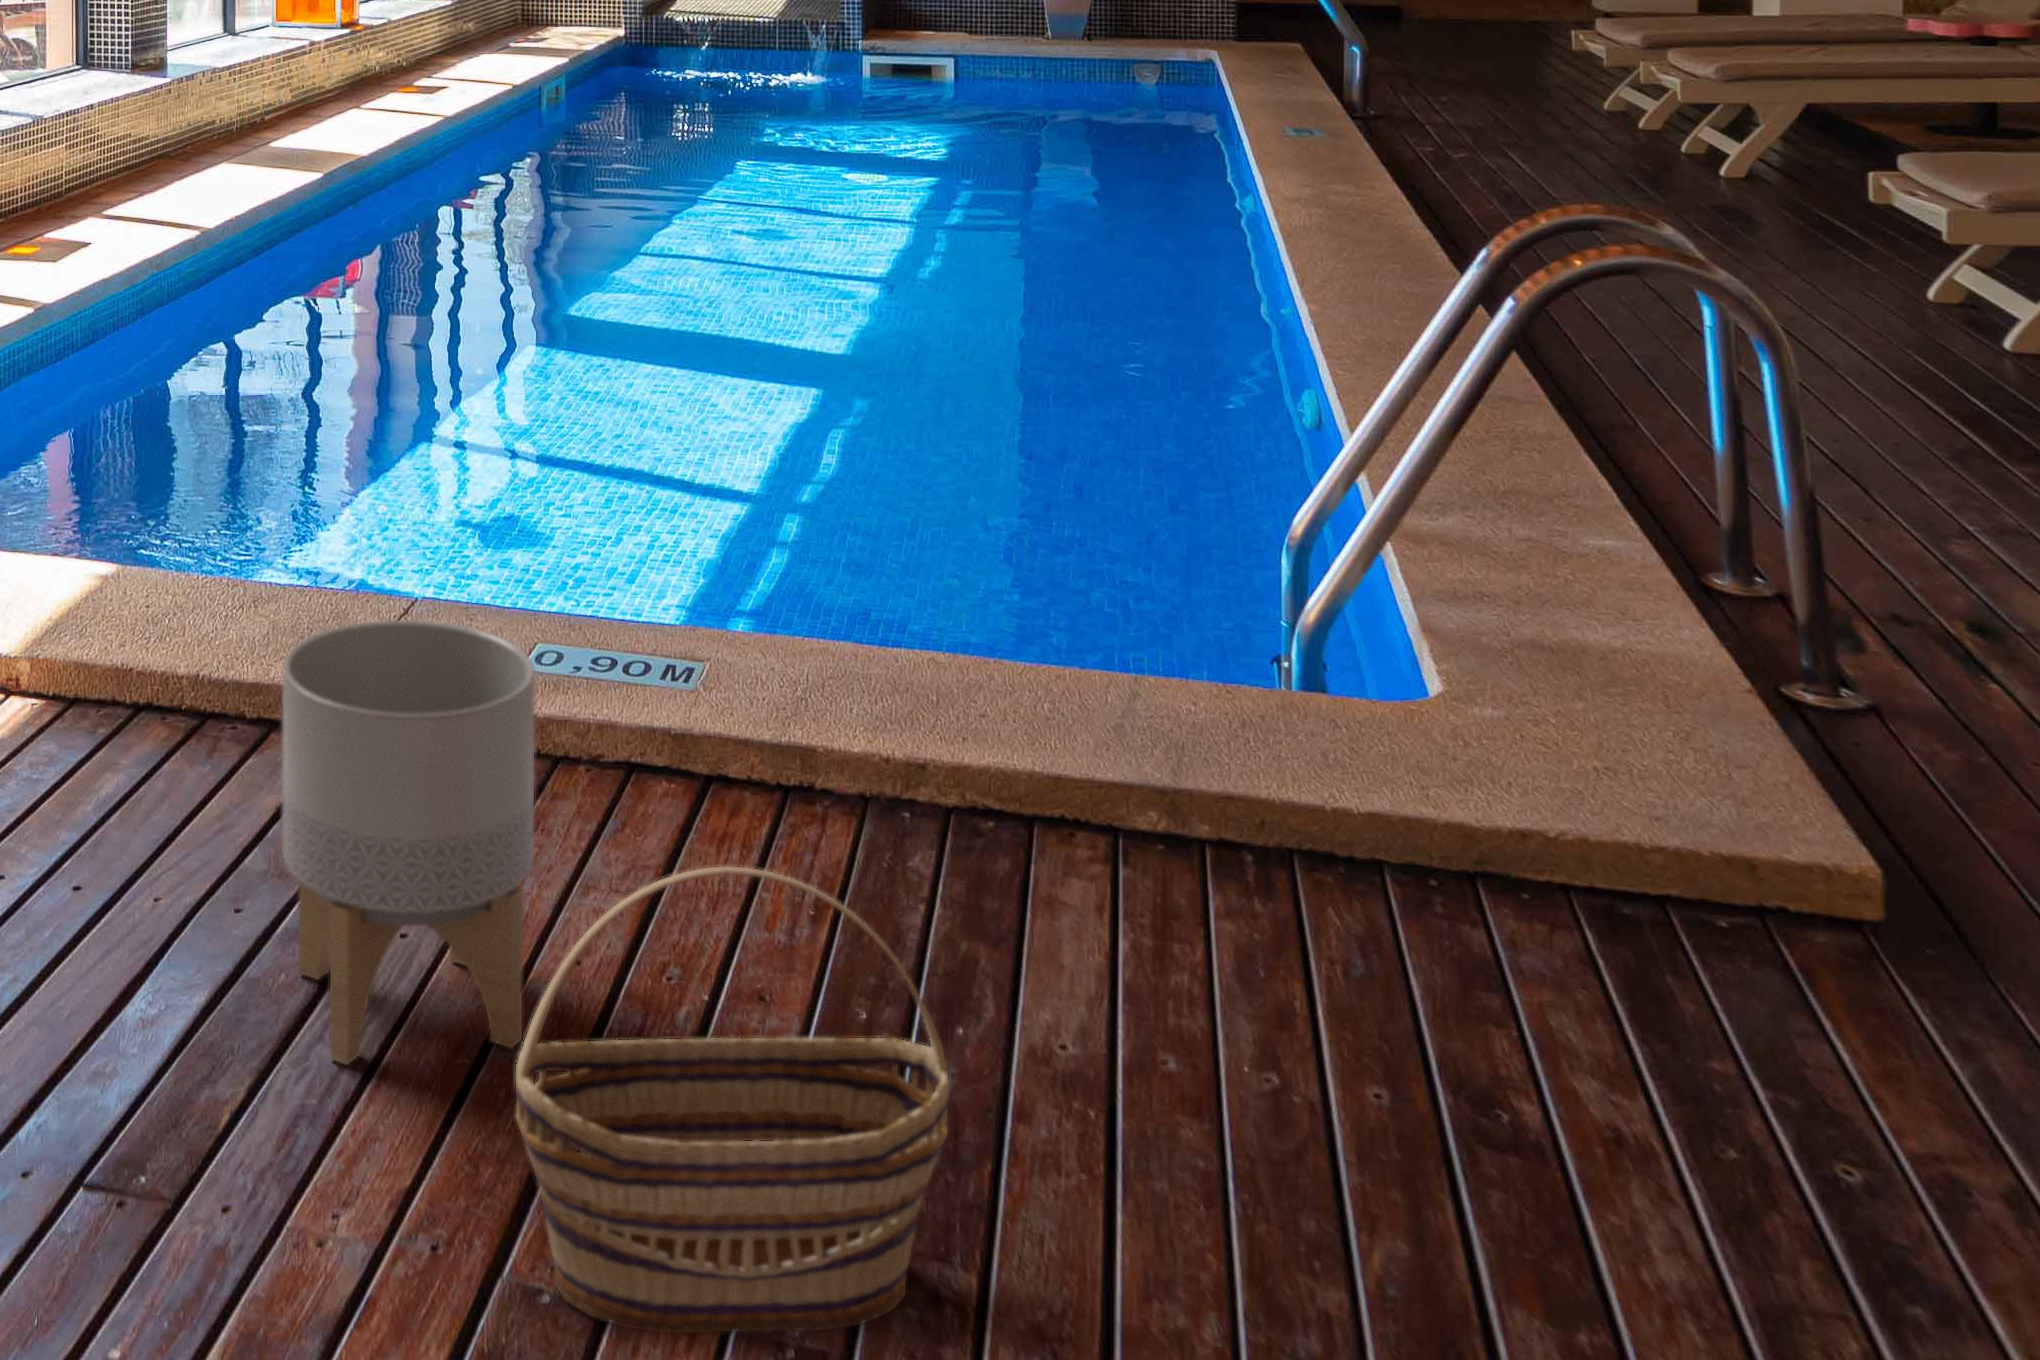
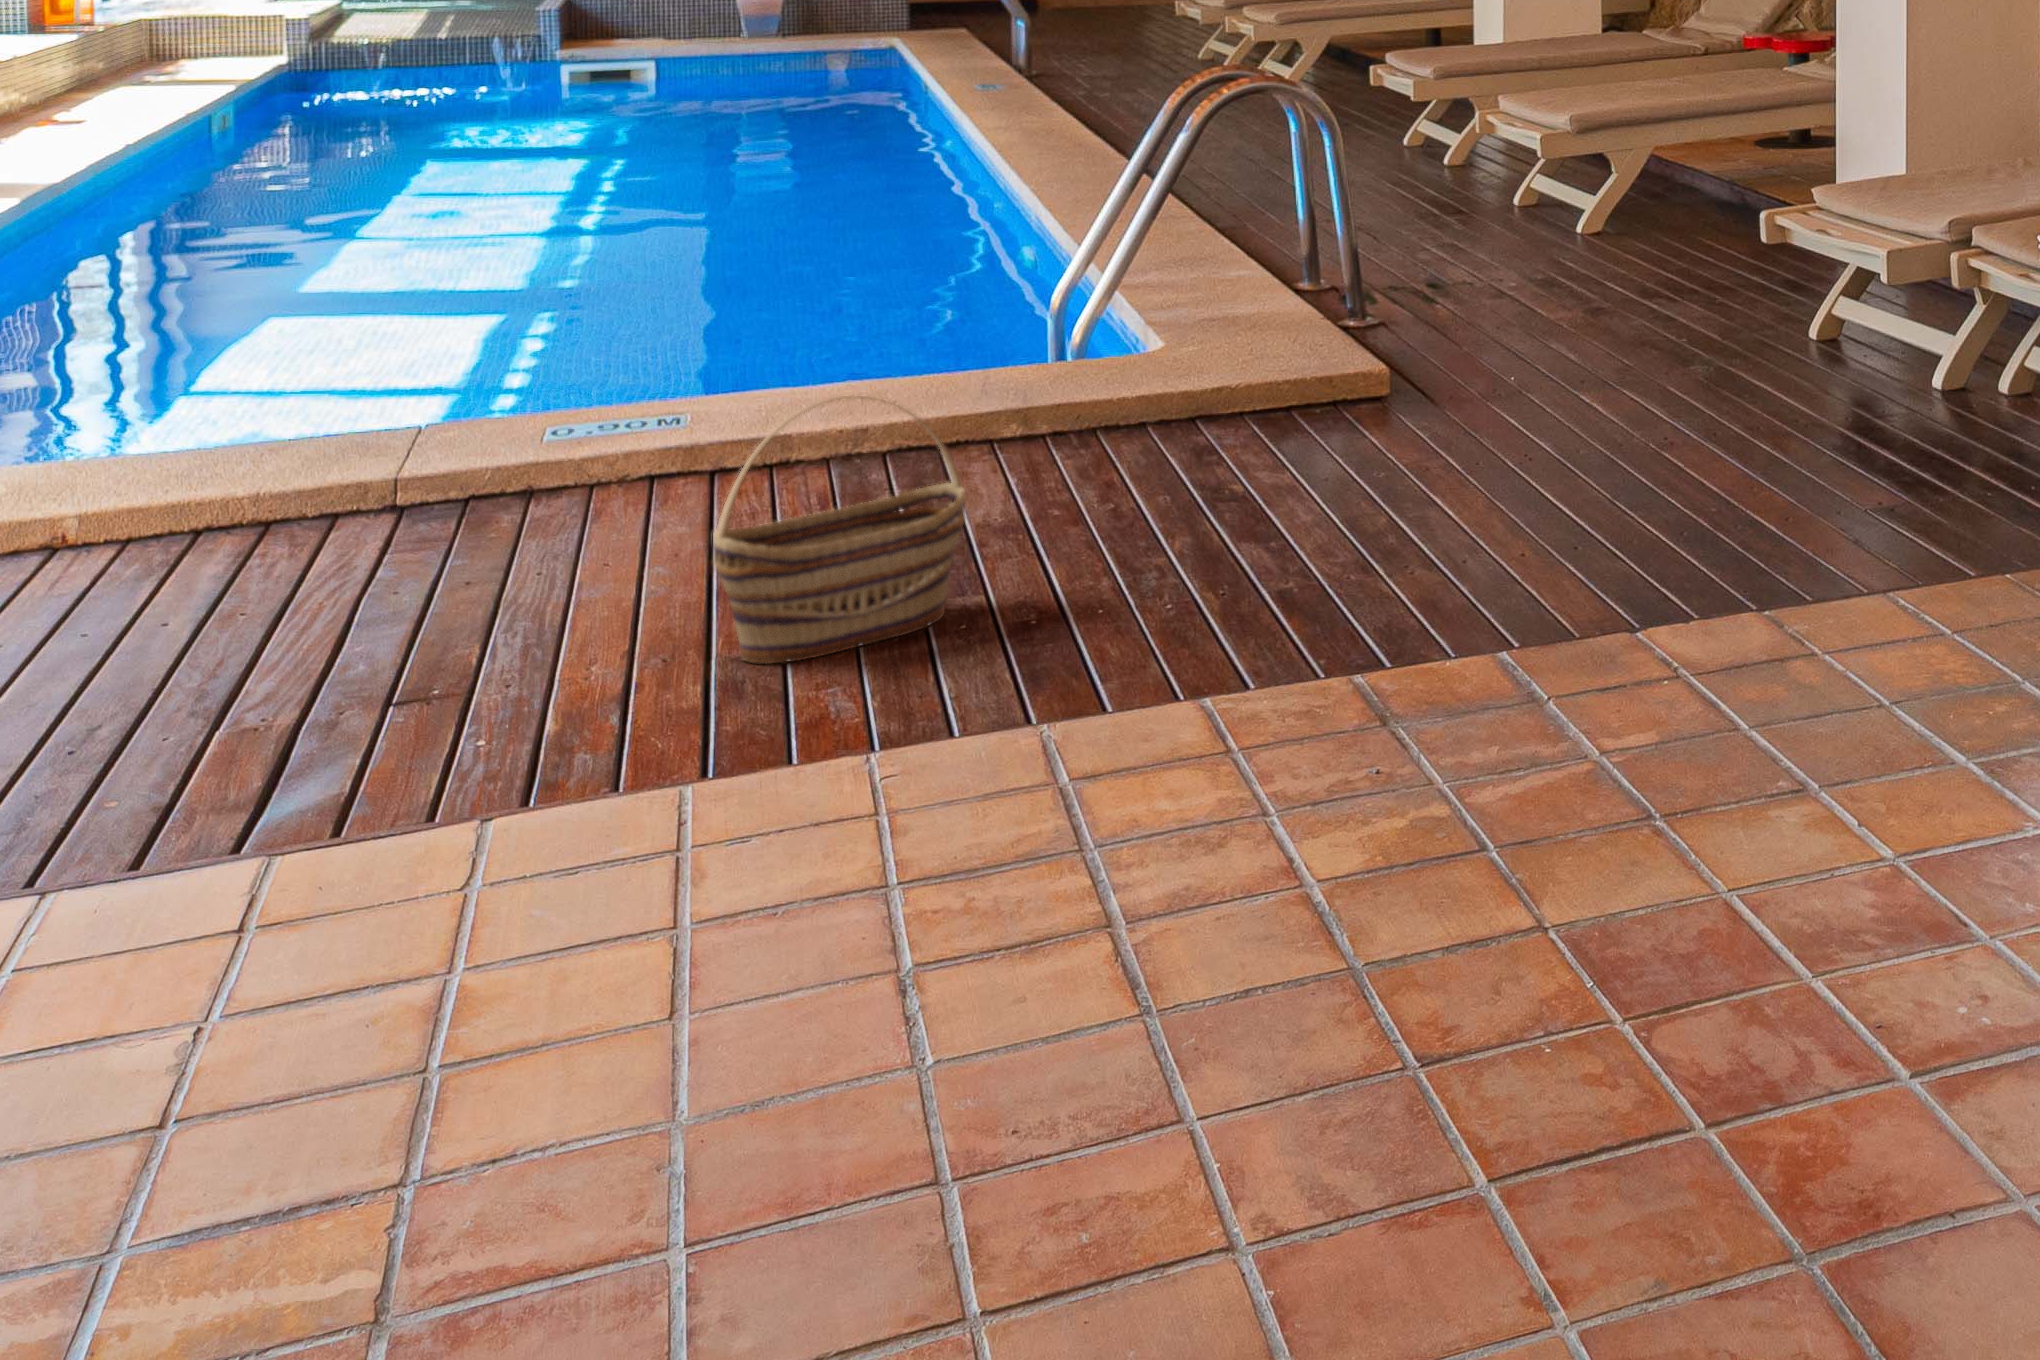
planter: present [282,620,535,1065] -> none [461,351,656,631]

